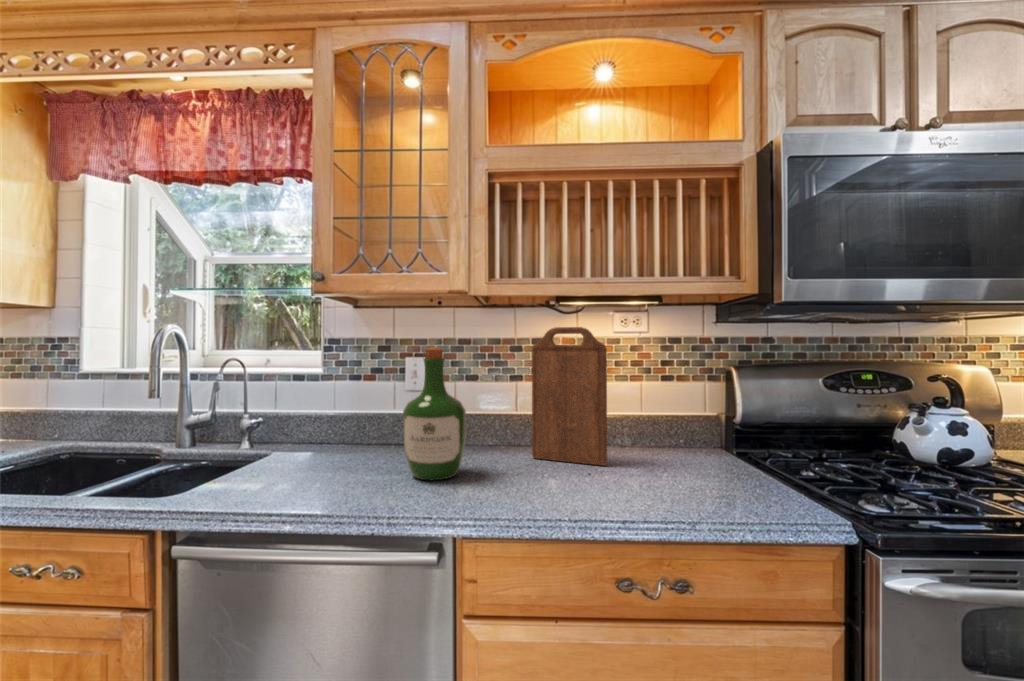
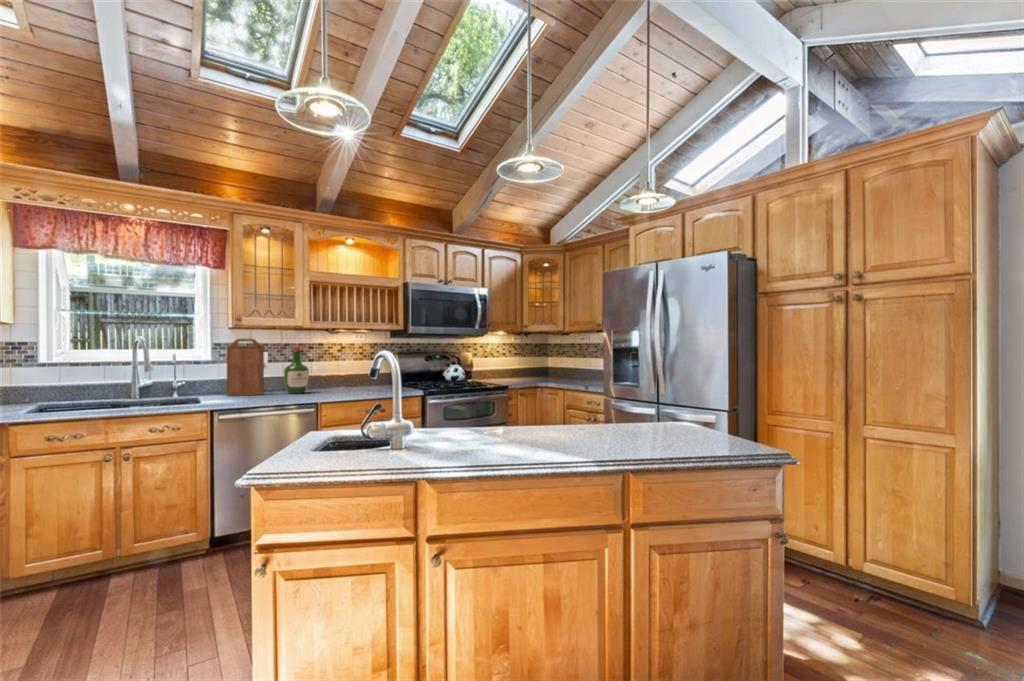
cutting board: present [532,327,607,465] -> present [227,338,264,396]

